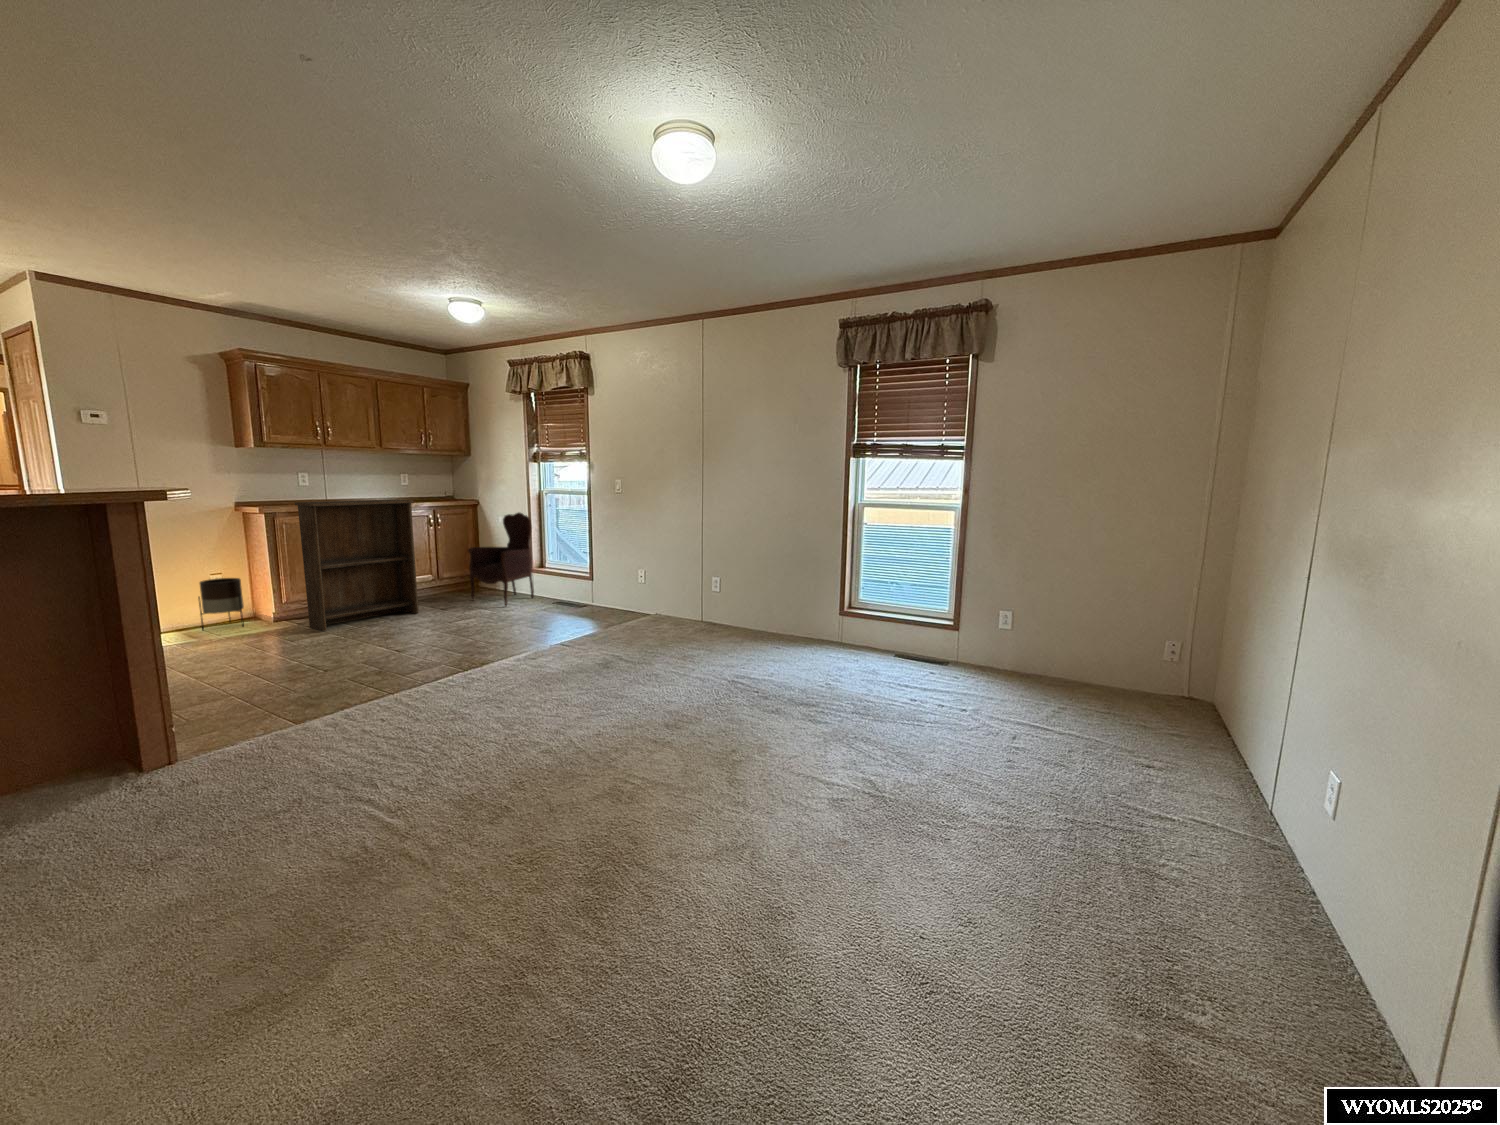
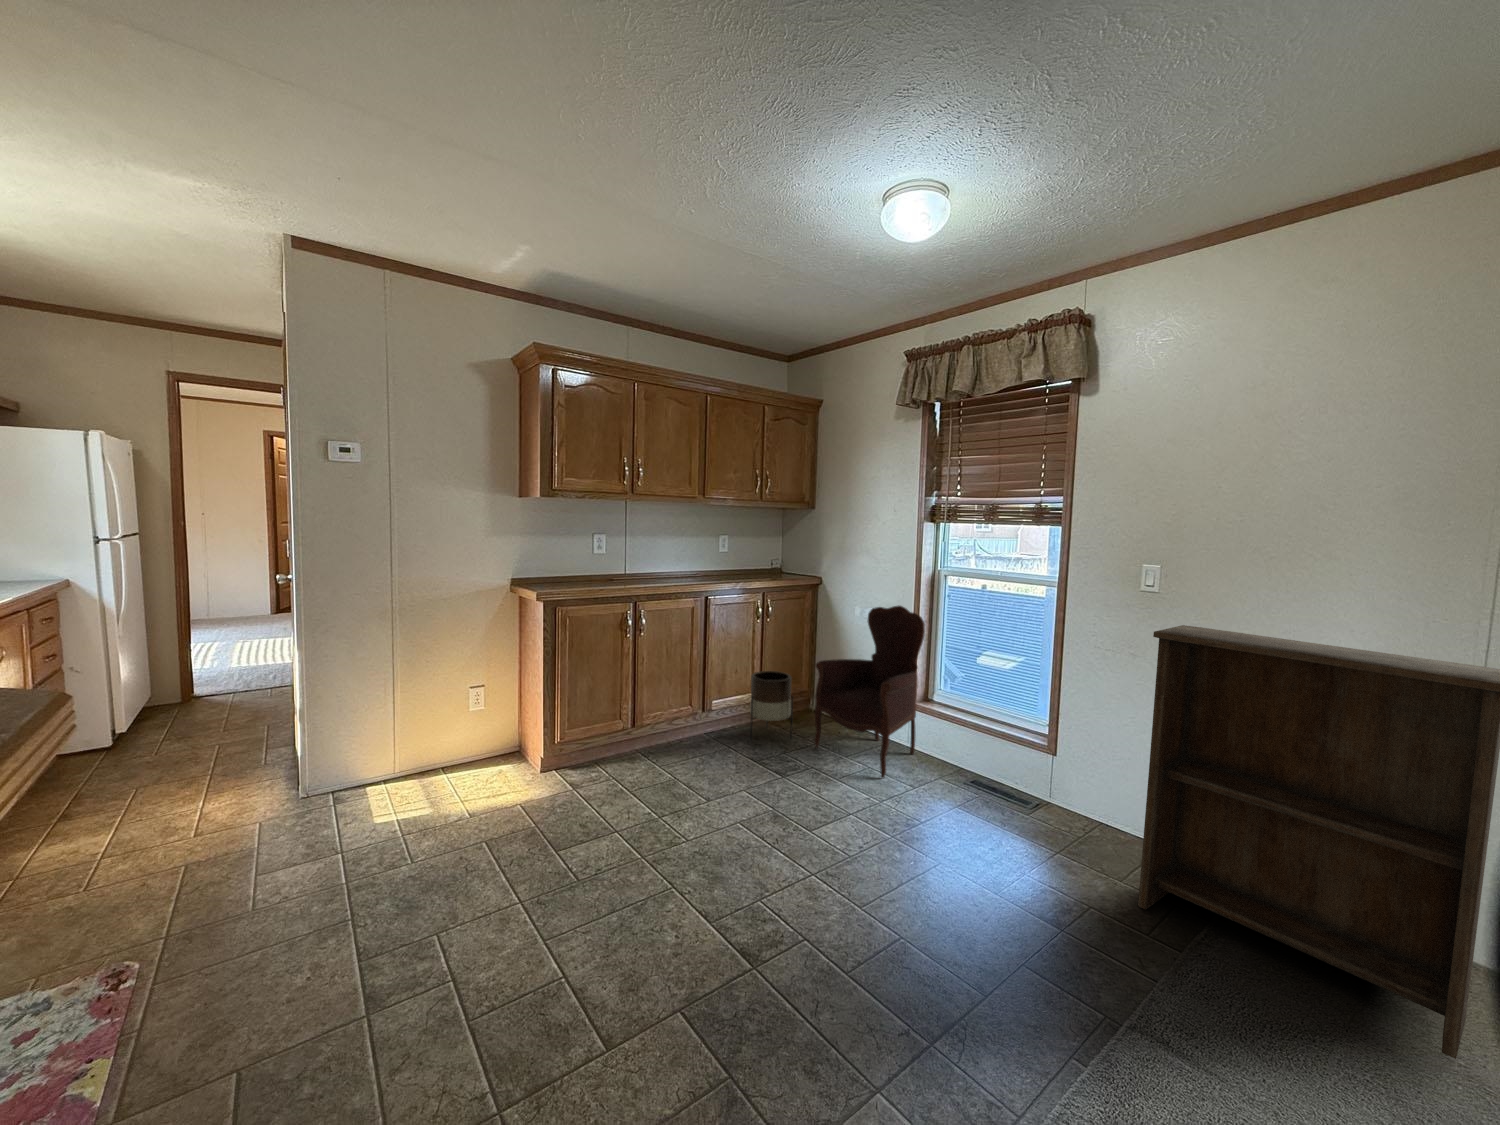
bookshelf: present [295,499,419,631] -> present [1138,625,1500,1059]
planter: present [198,578,244,629] -> present [750,671,793,739]

